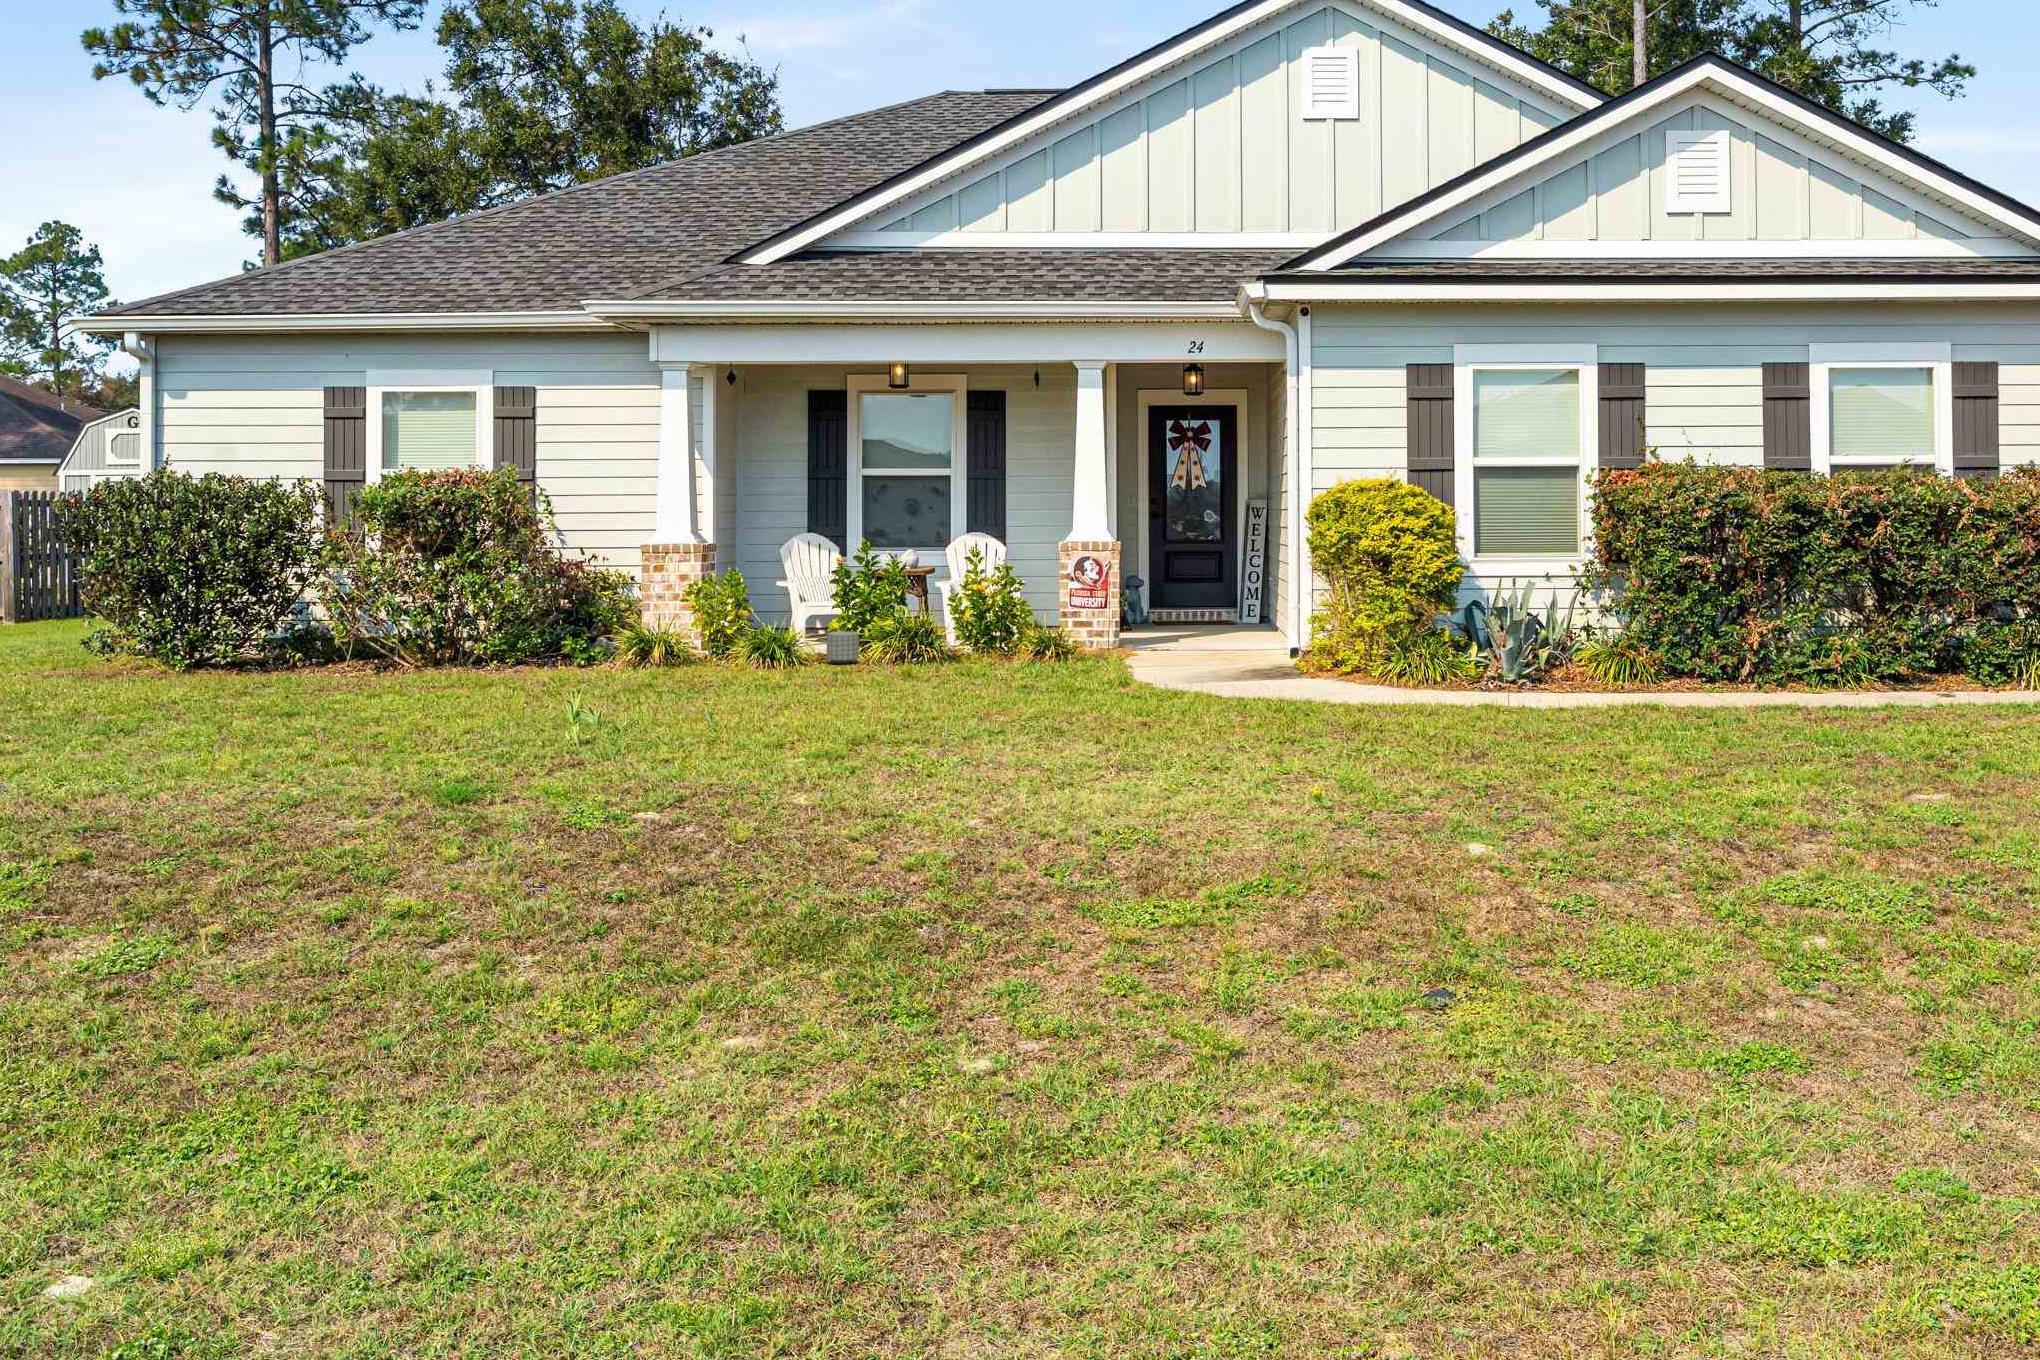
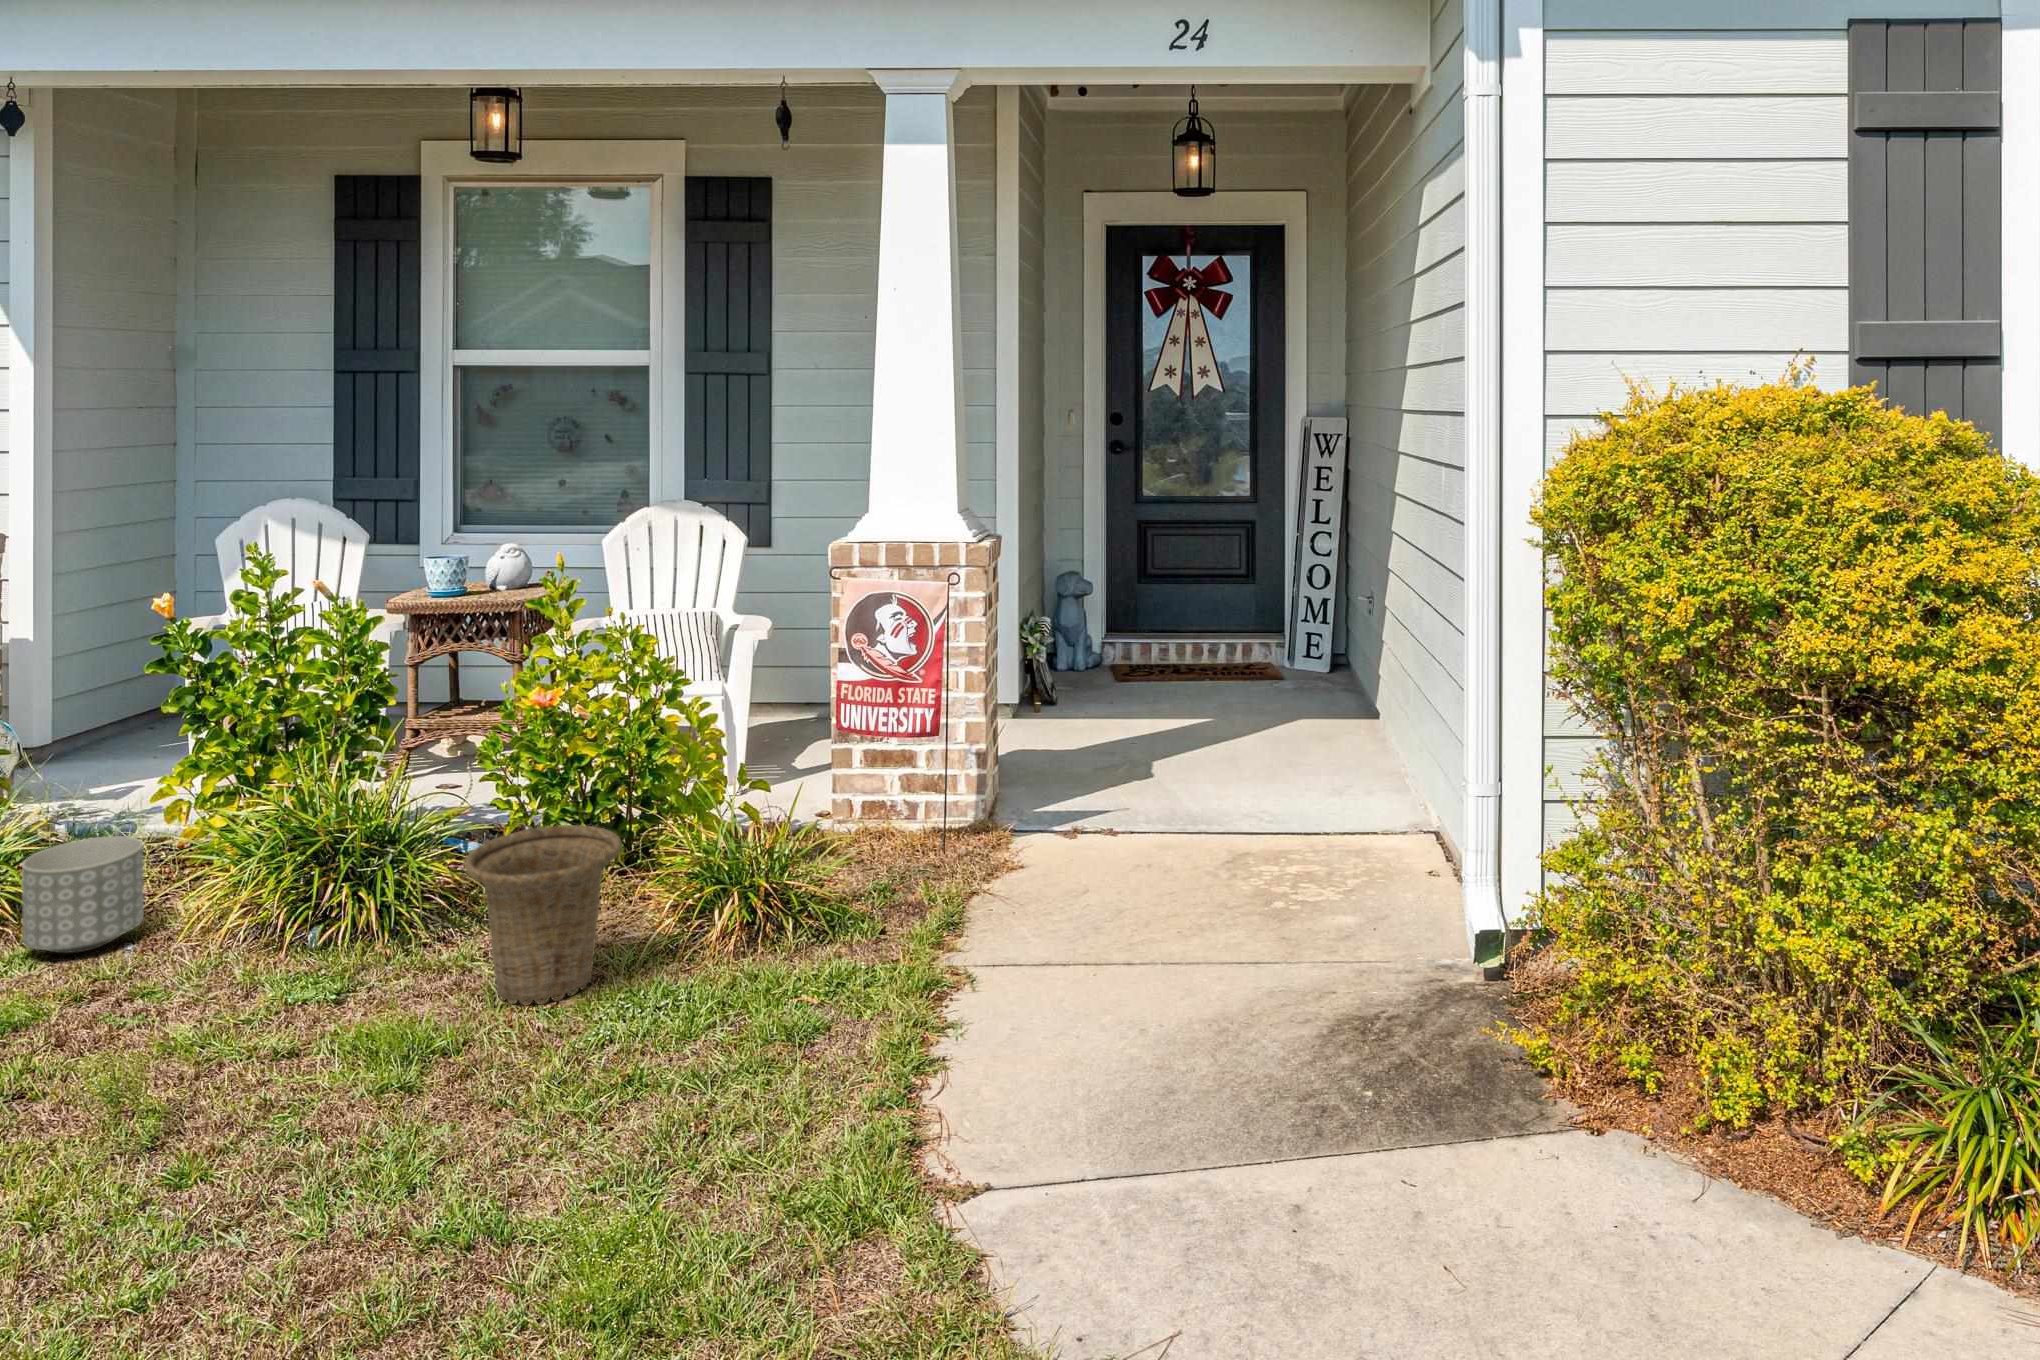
basket: none [981,621,1026,667] -> present [464,825,622,1006]

